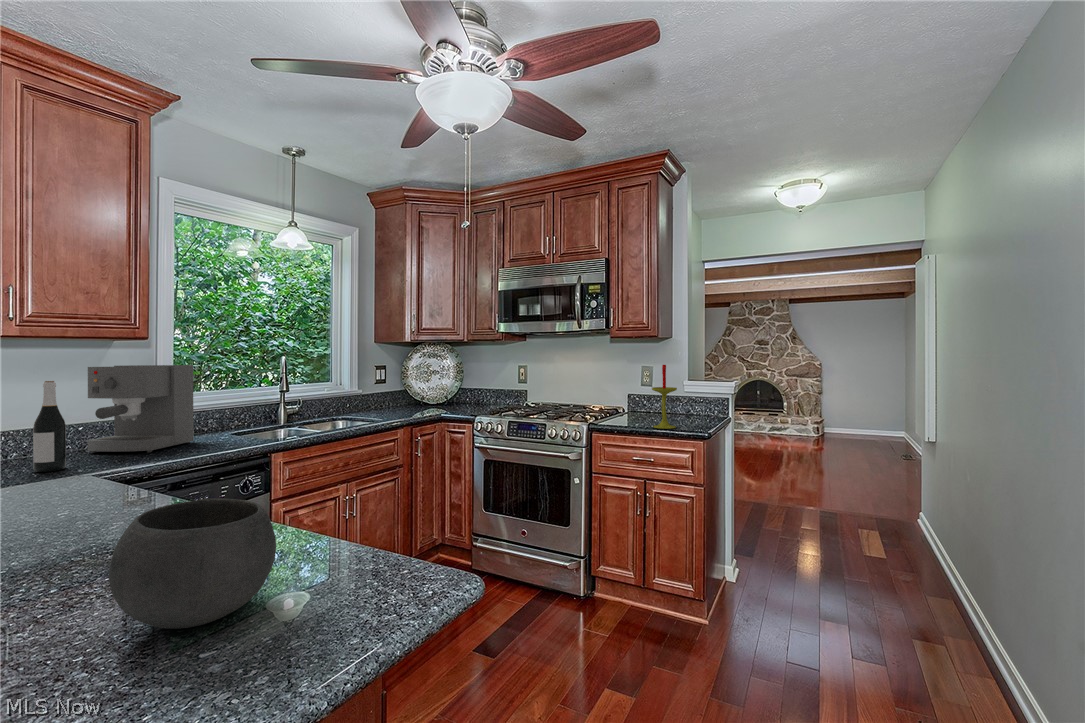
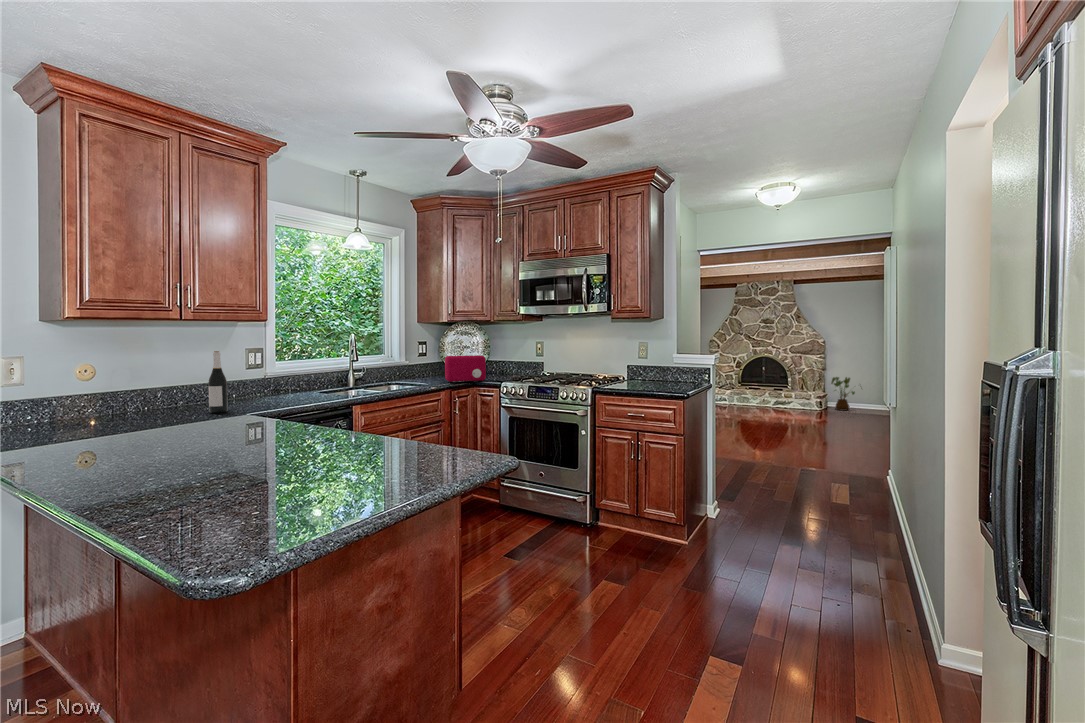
coffee maker: present [88,365,194,453] -> none [228,341,296,404]
candle: present [652,365,677,429] -> none [642,339,662,390]
toaster: none [406,382,456,416] -> present [445,355,486,383]
house plant: none [828,401,862,436] -> present [831,377,855,411]
bowl: present [109,498,276,629] -> none [353,405,421,459]

